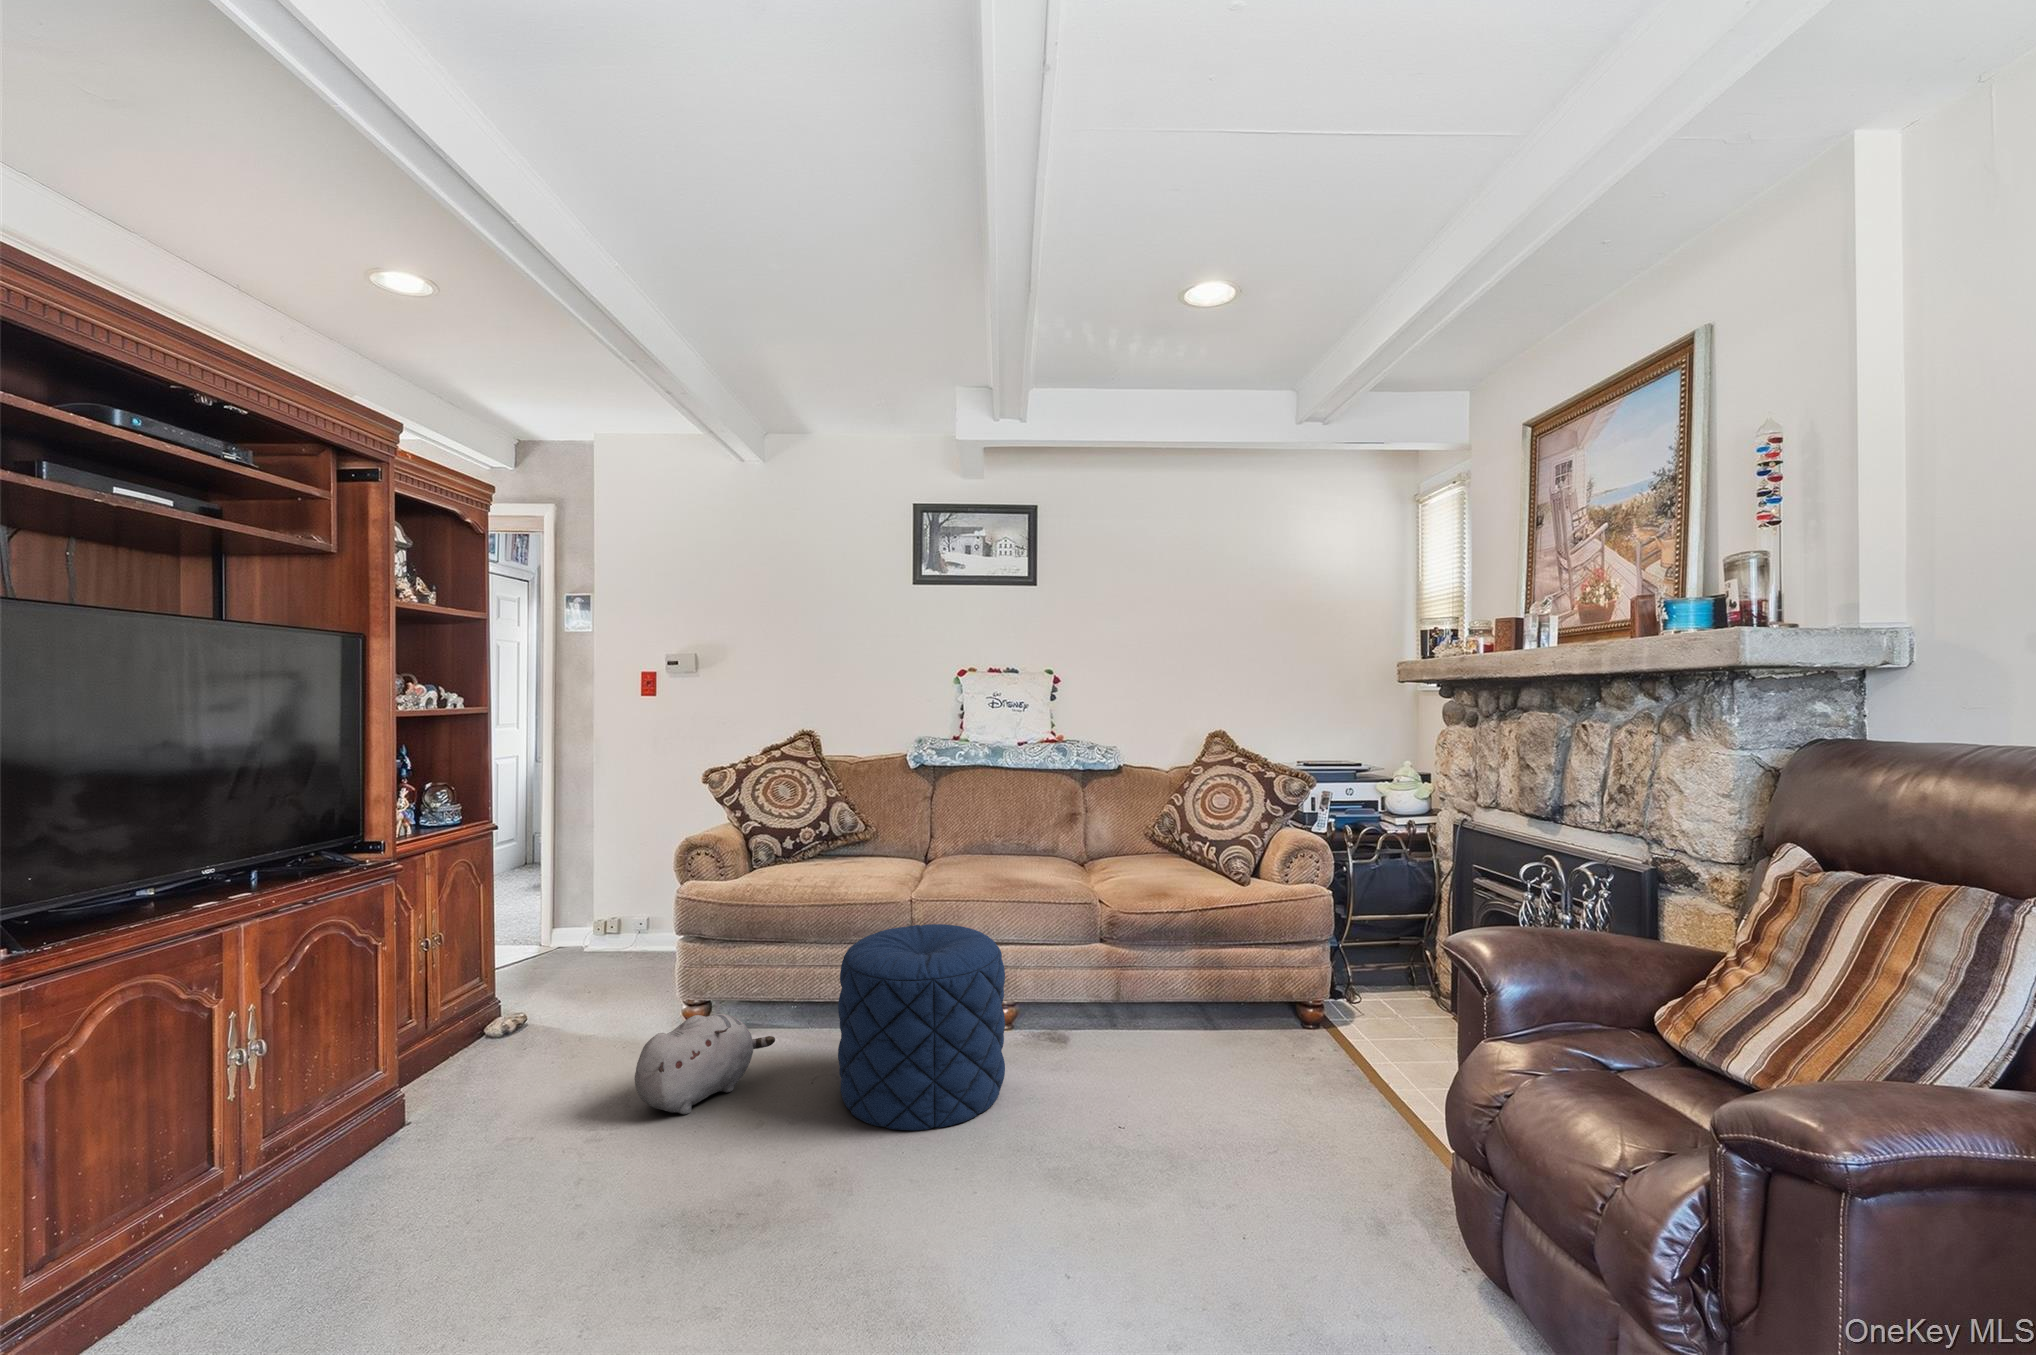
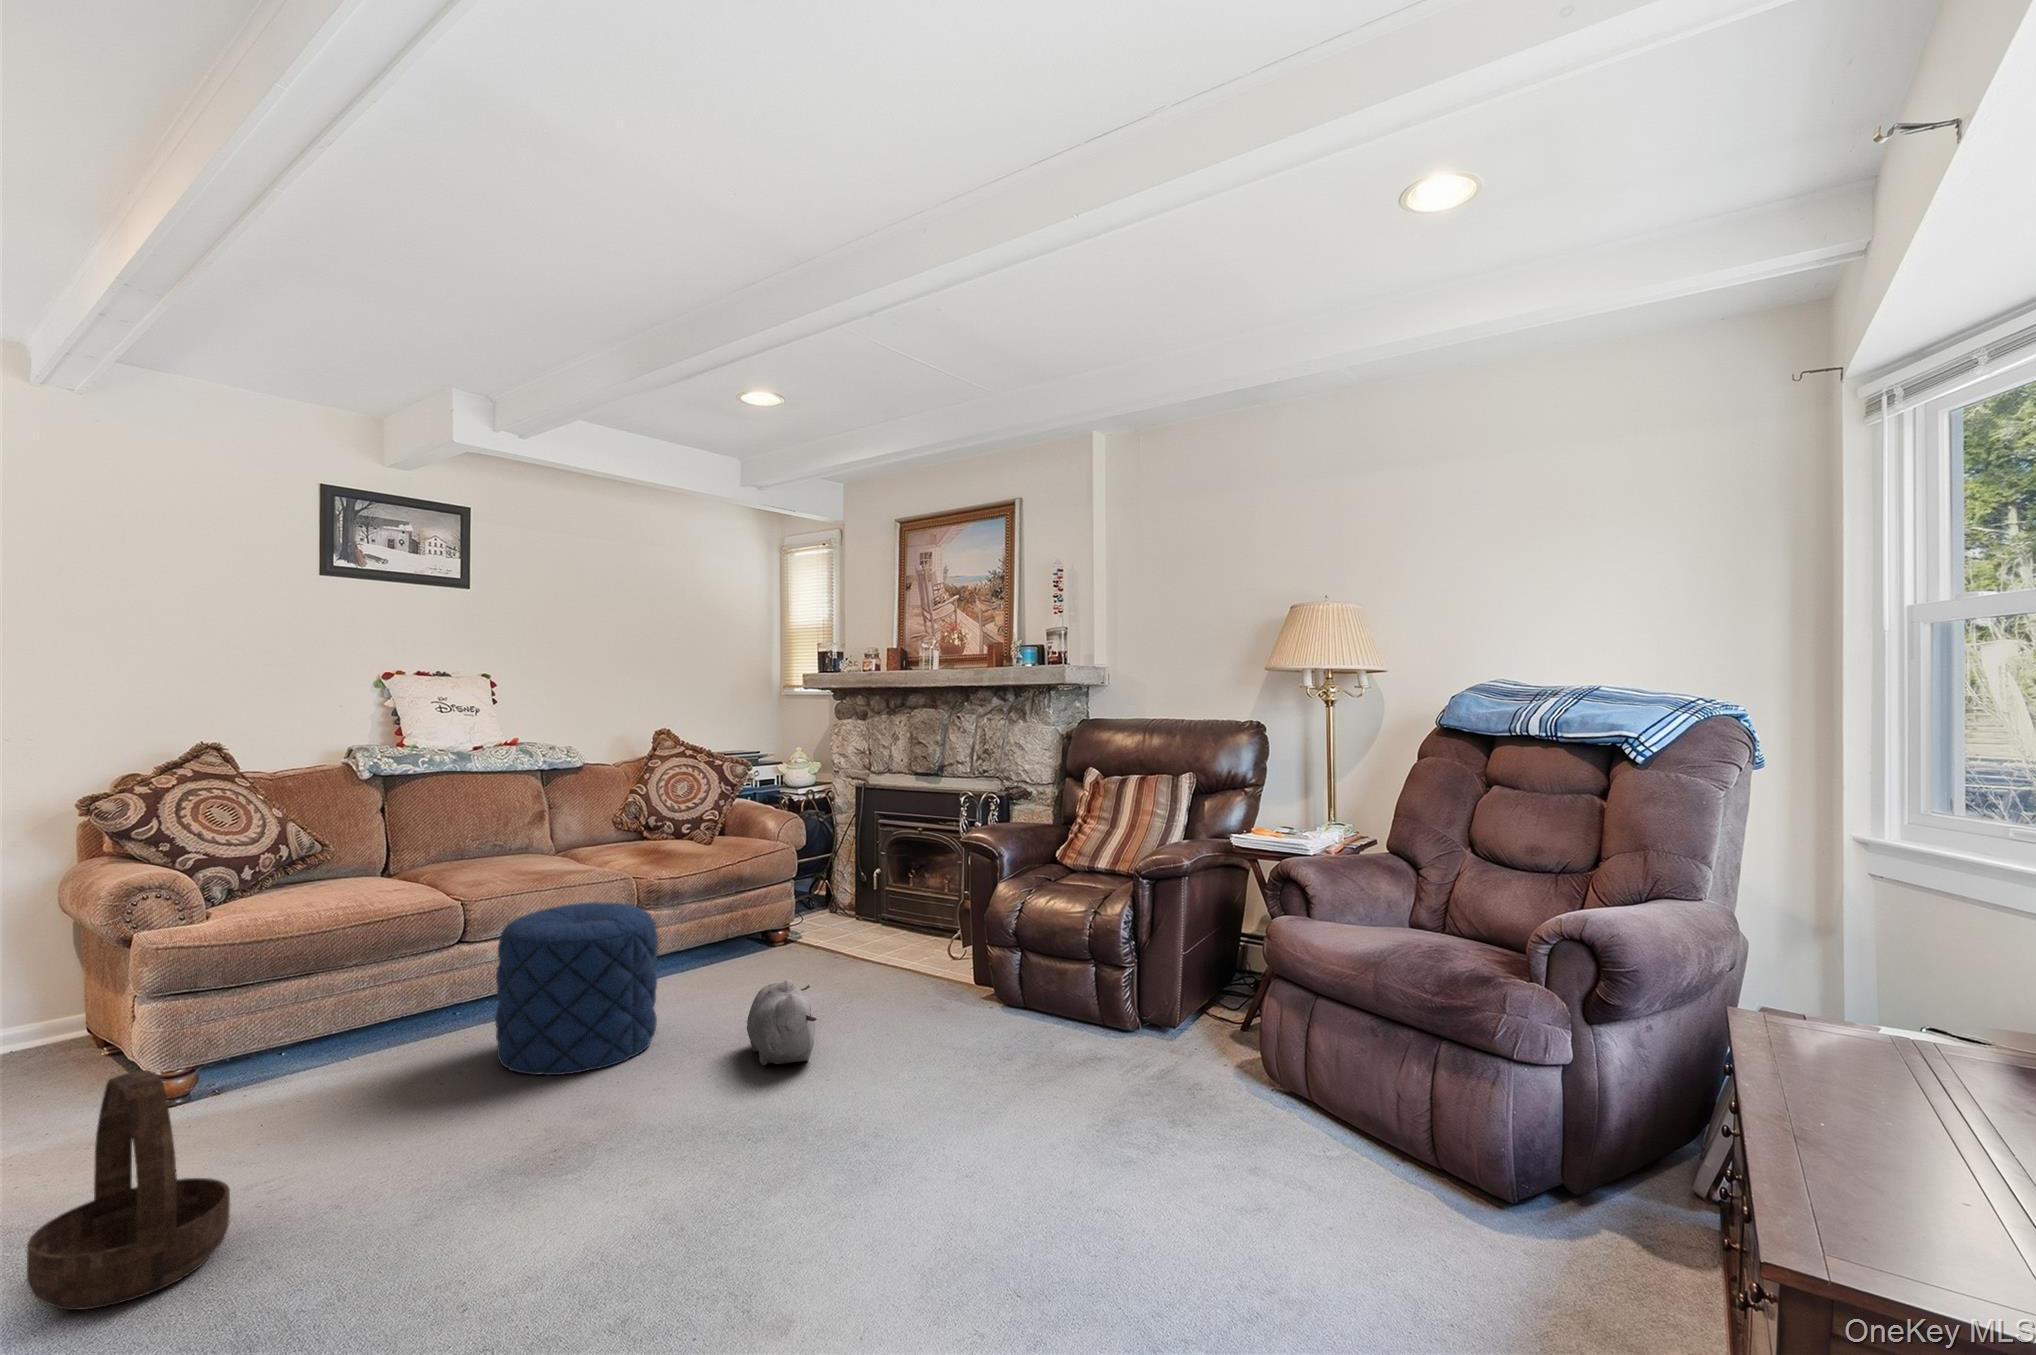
basket: none [313,1013,467,1213] -> present [27,1070,230,1310]
plush toy: present [634,1014,775,1114] -> present [747,979,817,1065]

